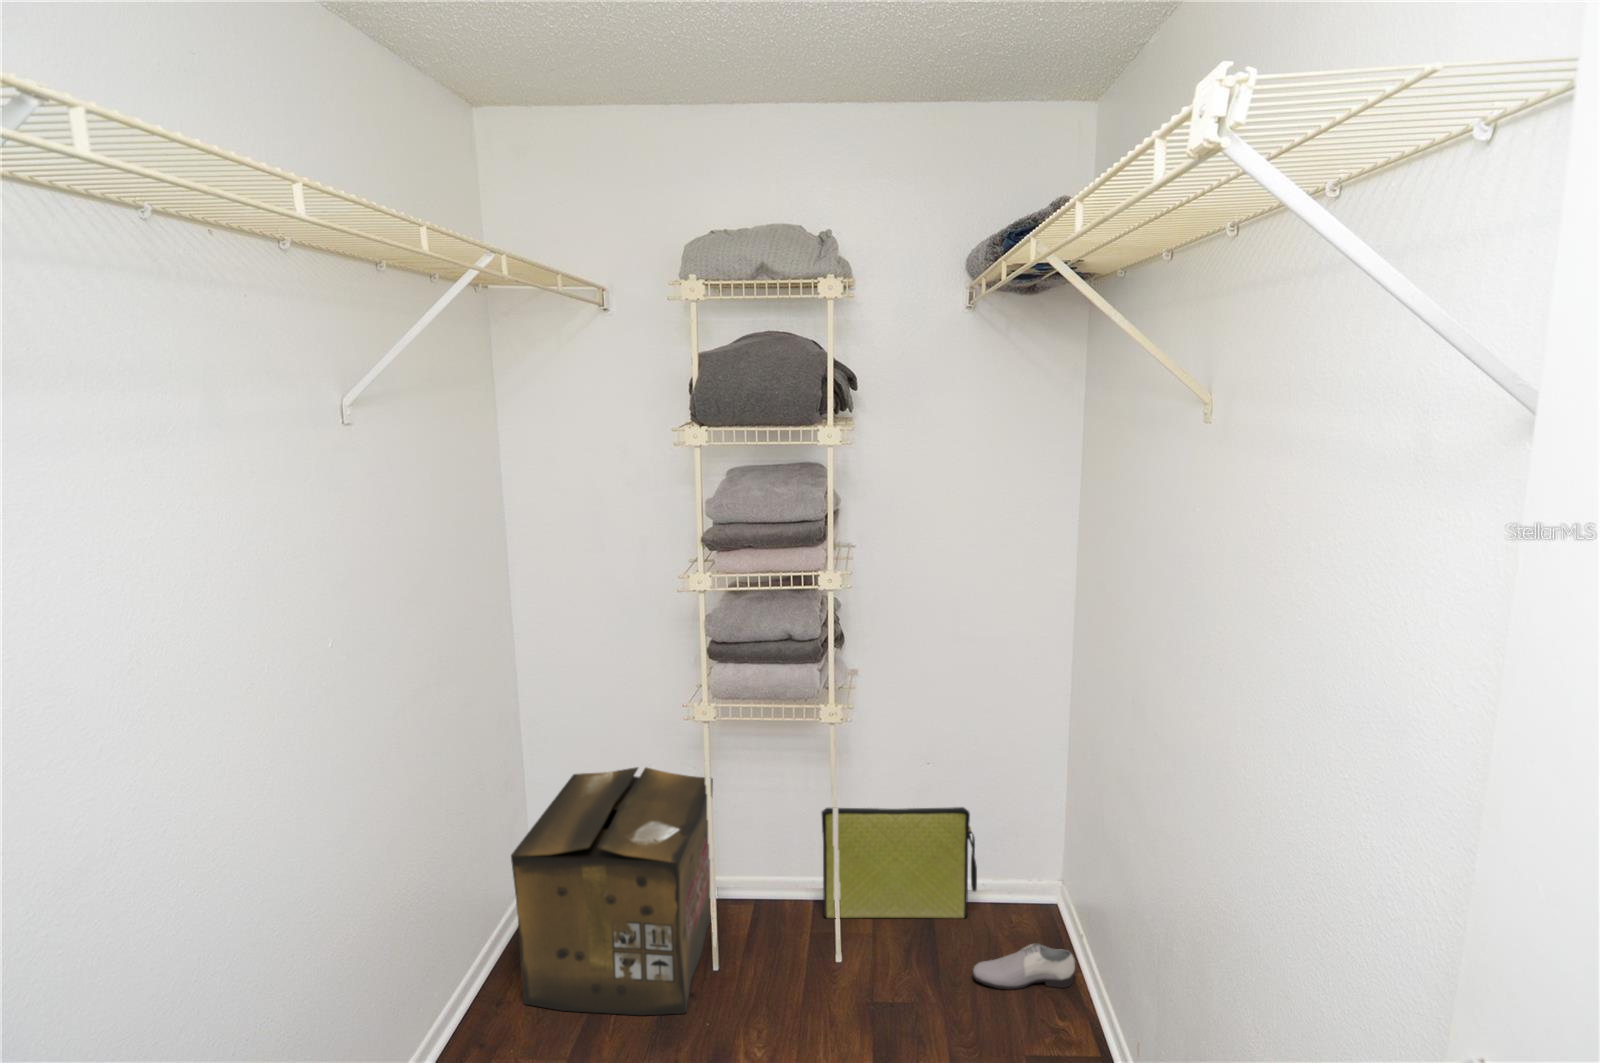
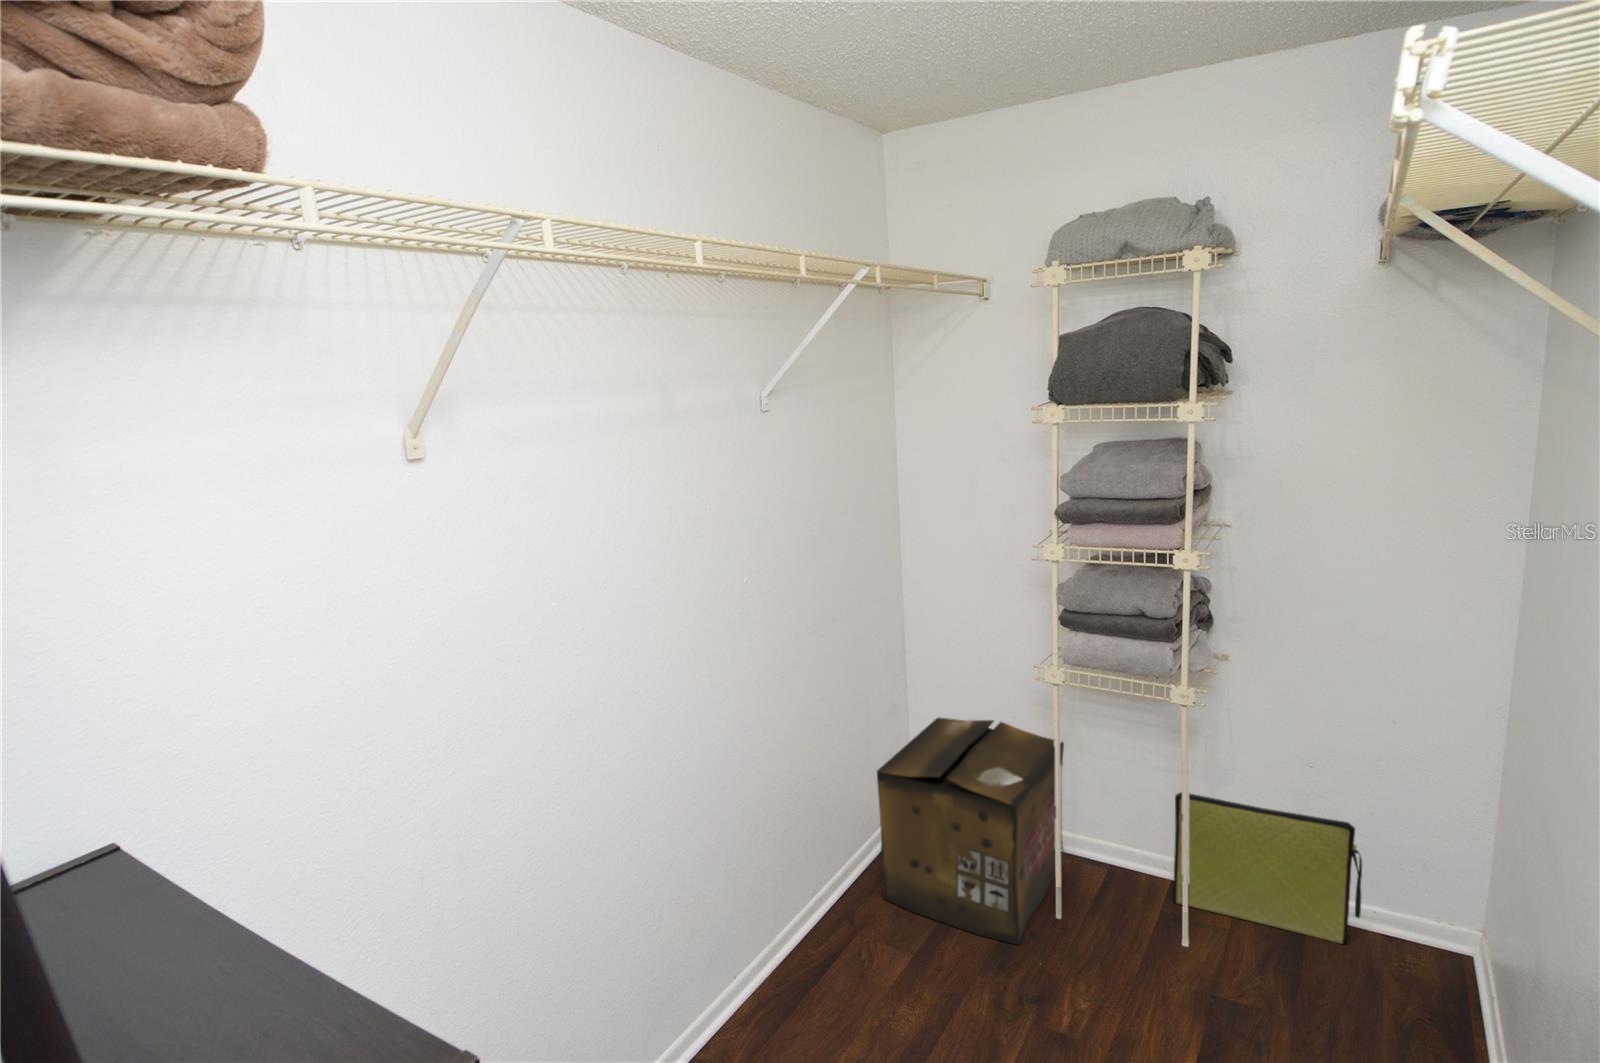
shoe: present [972,943,1075,990] -> none [1337,987,1479,1048]

